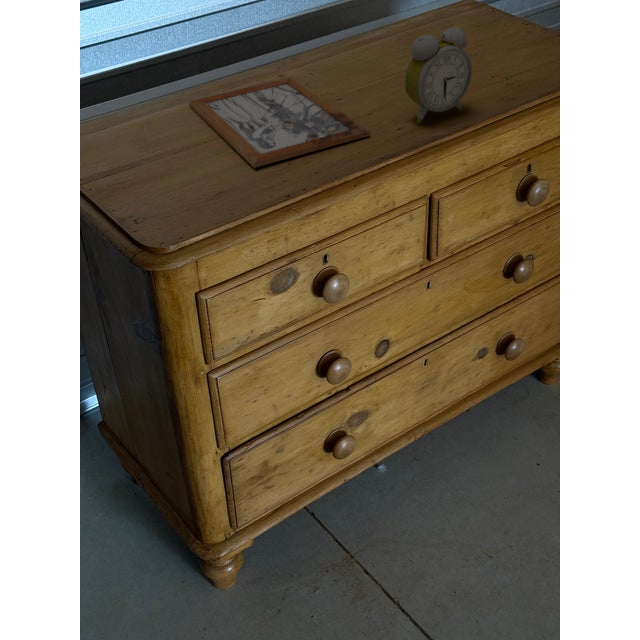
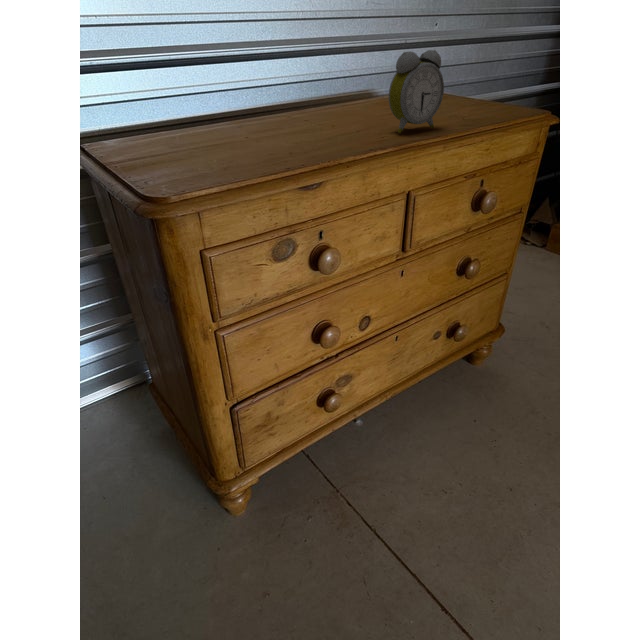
picture frame: present [189,77,370,168] -> none [215,115,360,153]

